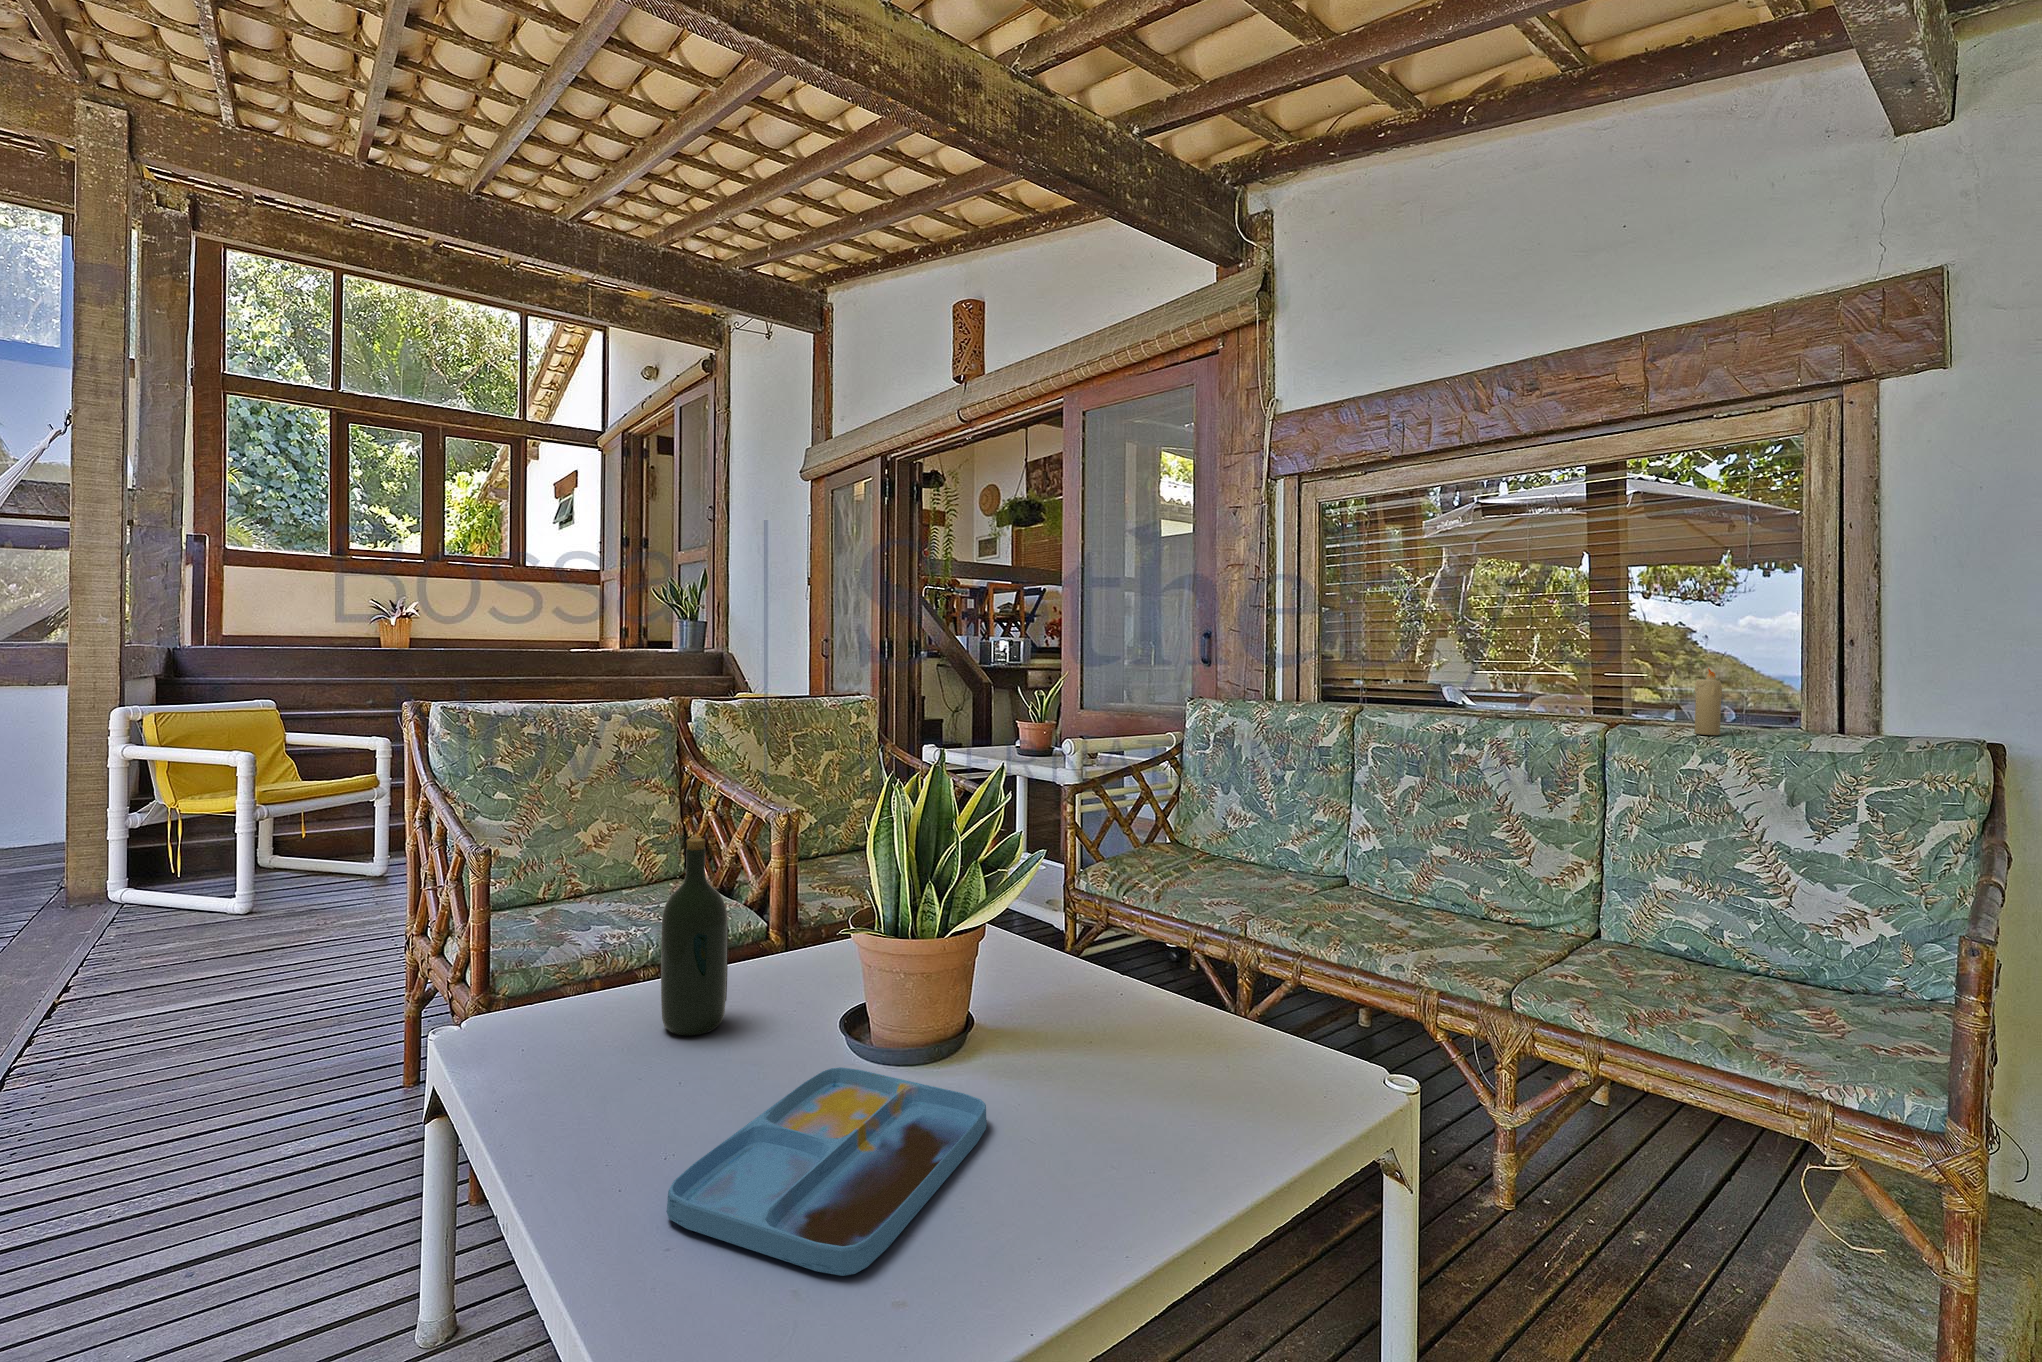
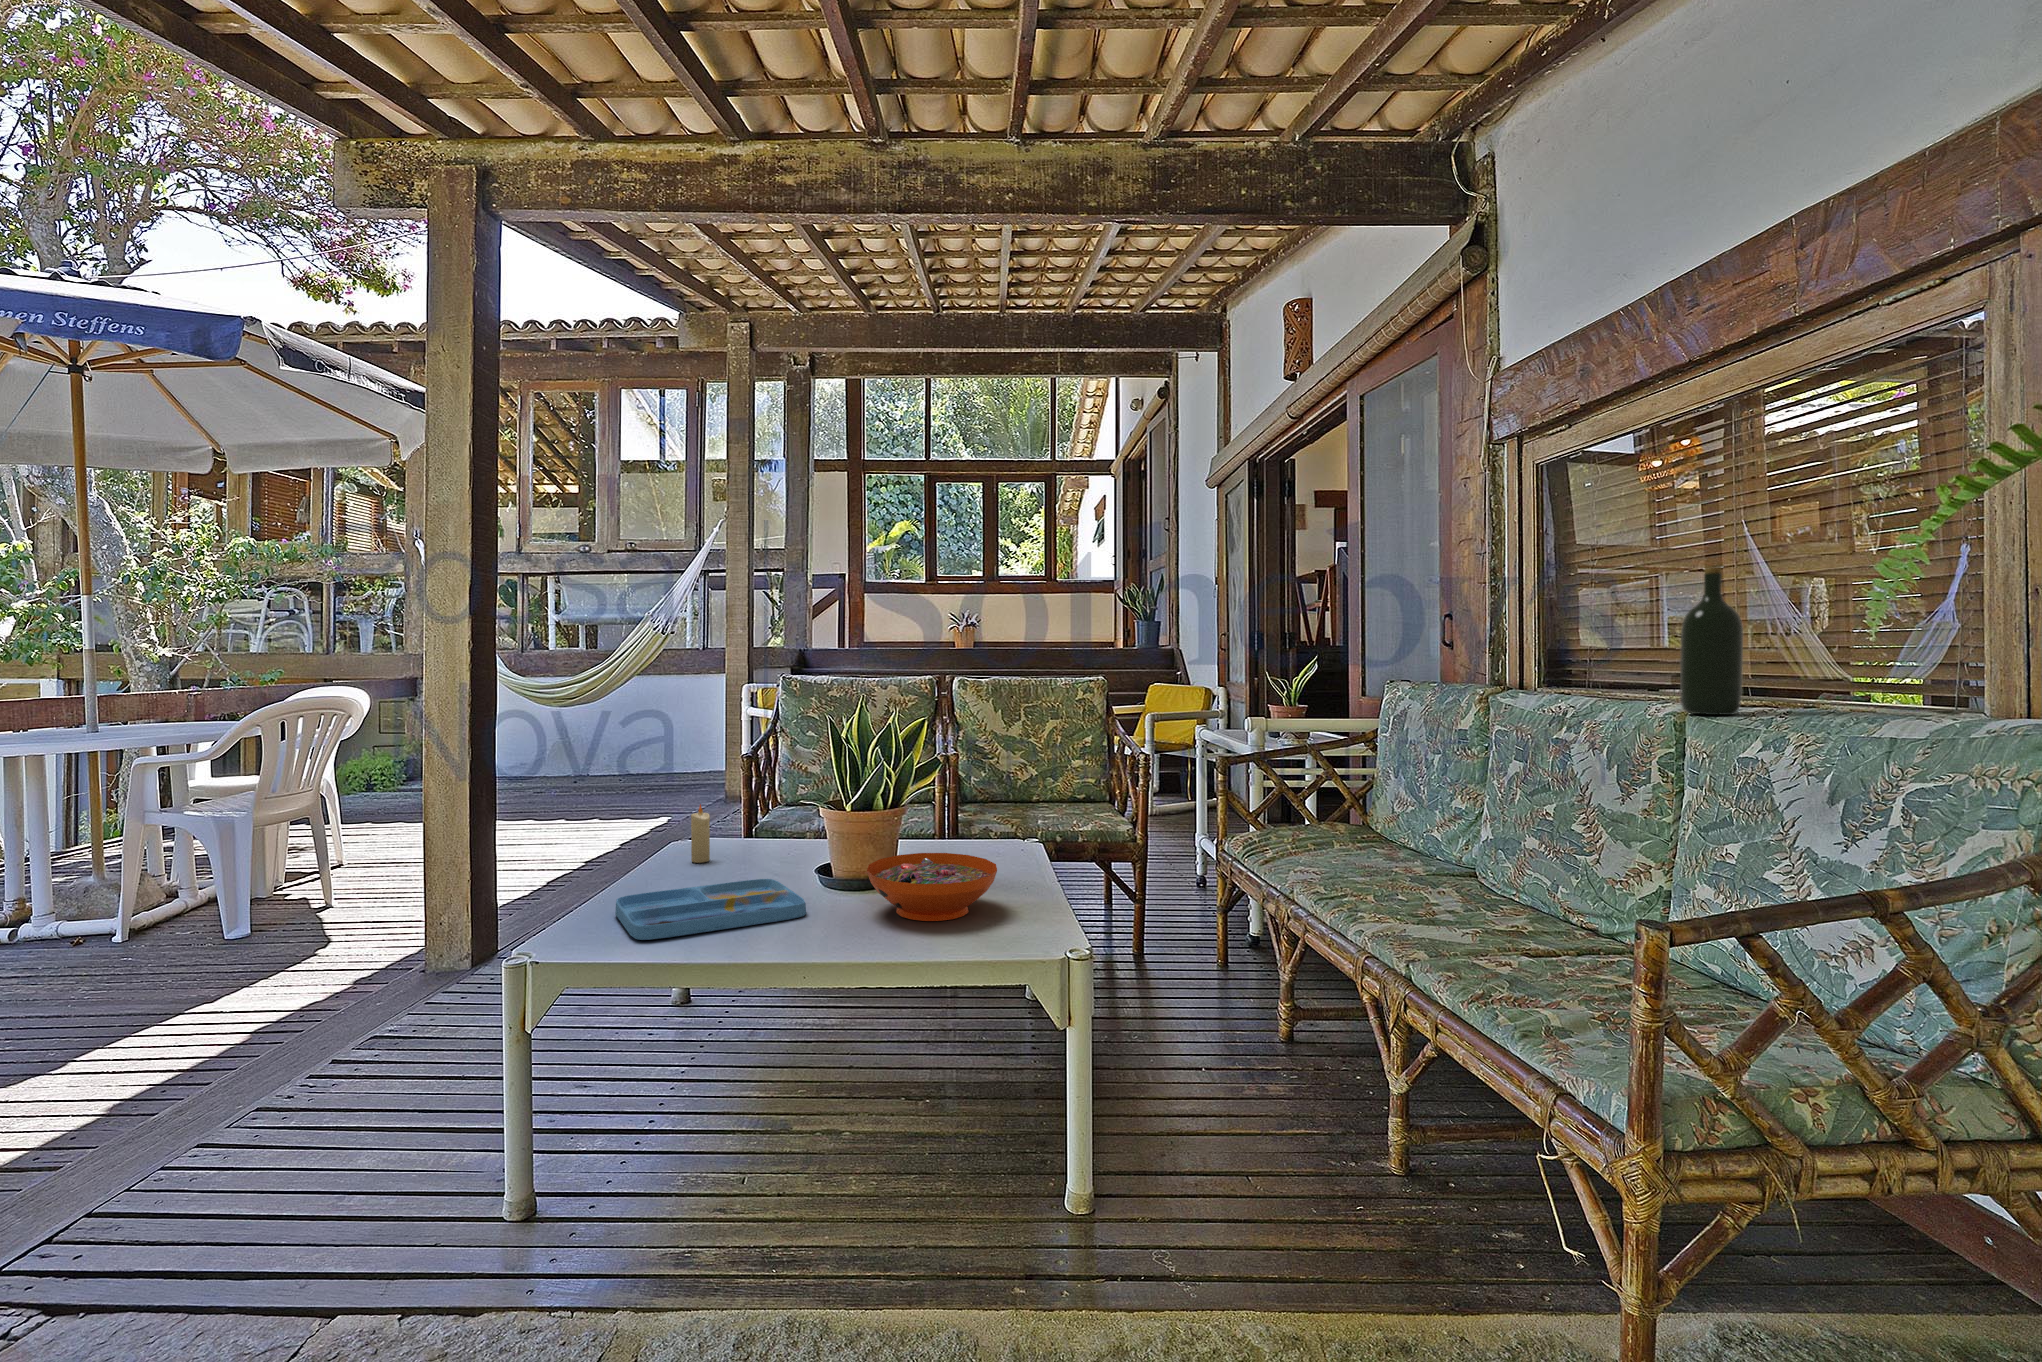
candle: present [1695,668,1722,735] -> present [691,804,710,863]
wine bottle: present [661,838,728,1036] -> present [1680,566,1743,715]
decorative bowl: none [1025,967,1215,1085] -> present [867,853,997,921]

